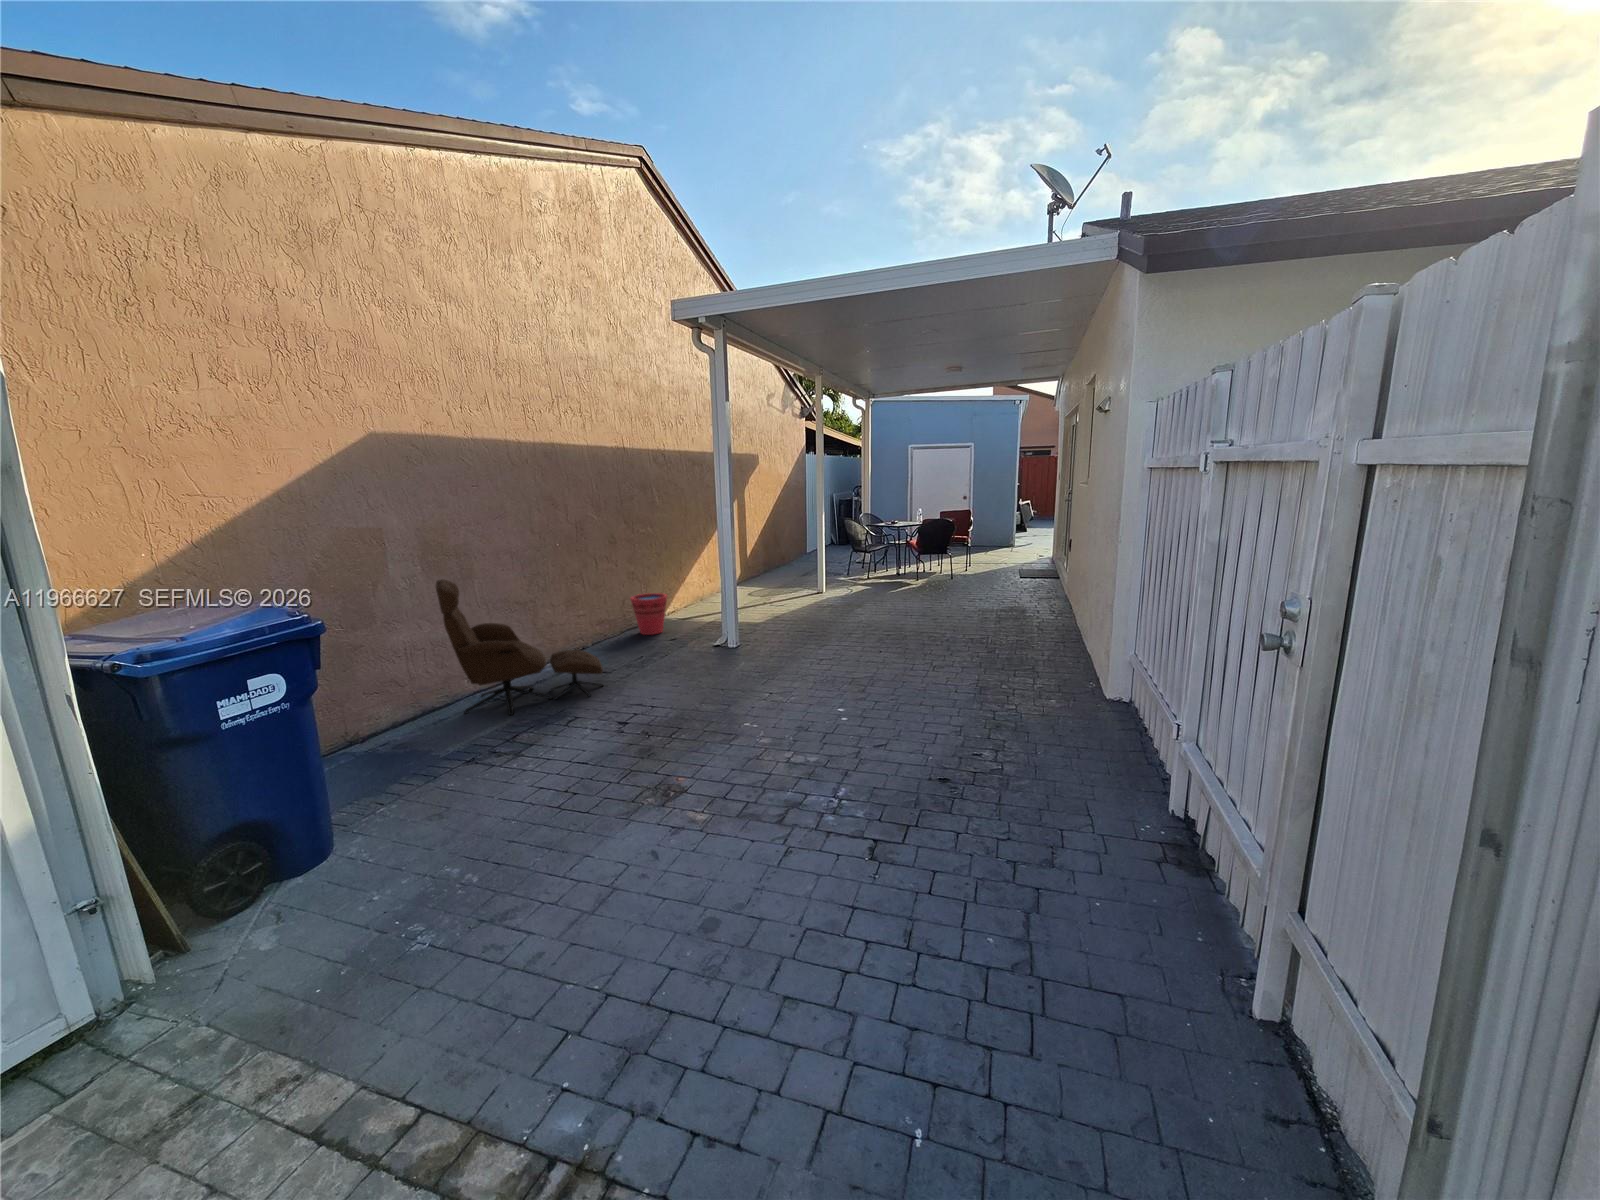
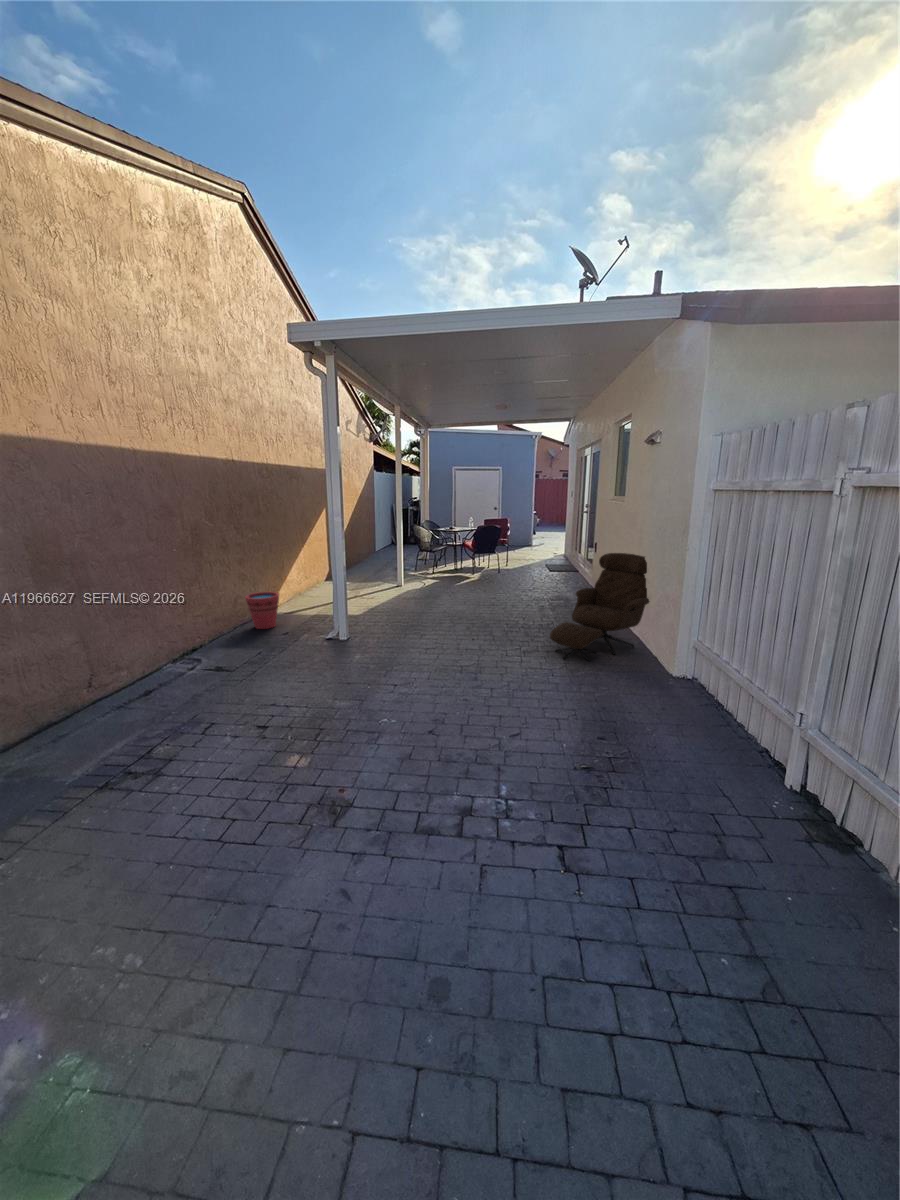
lounge chair: present [436,579,603,715] -> present [550,553,650,661]

